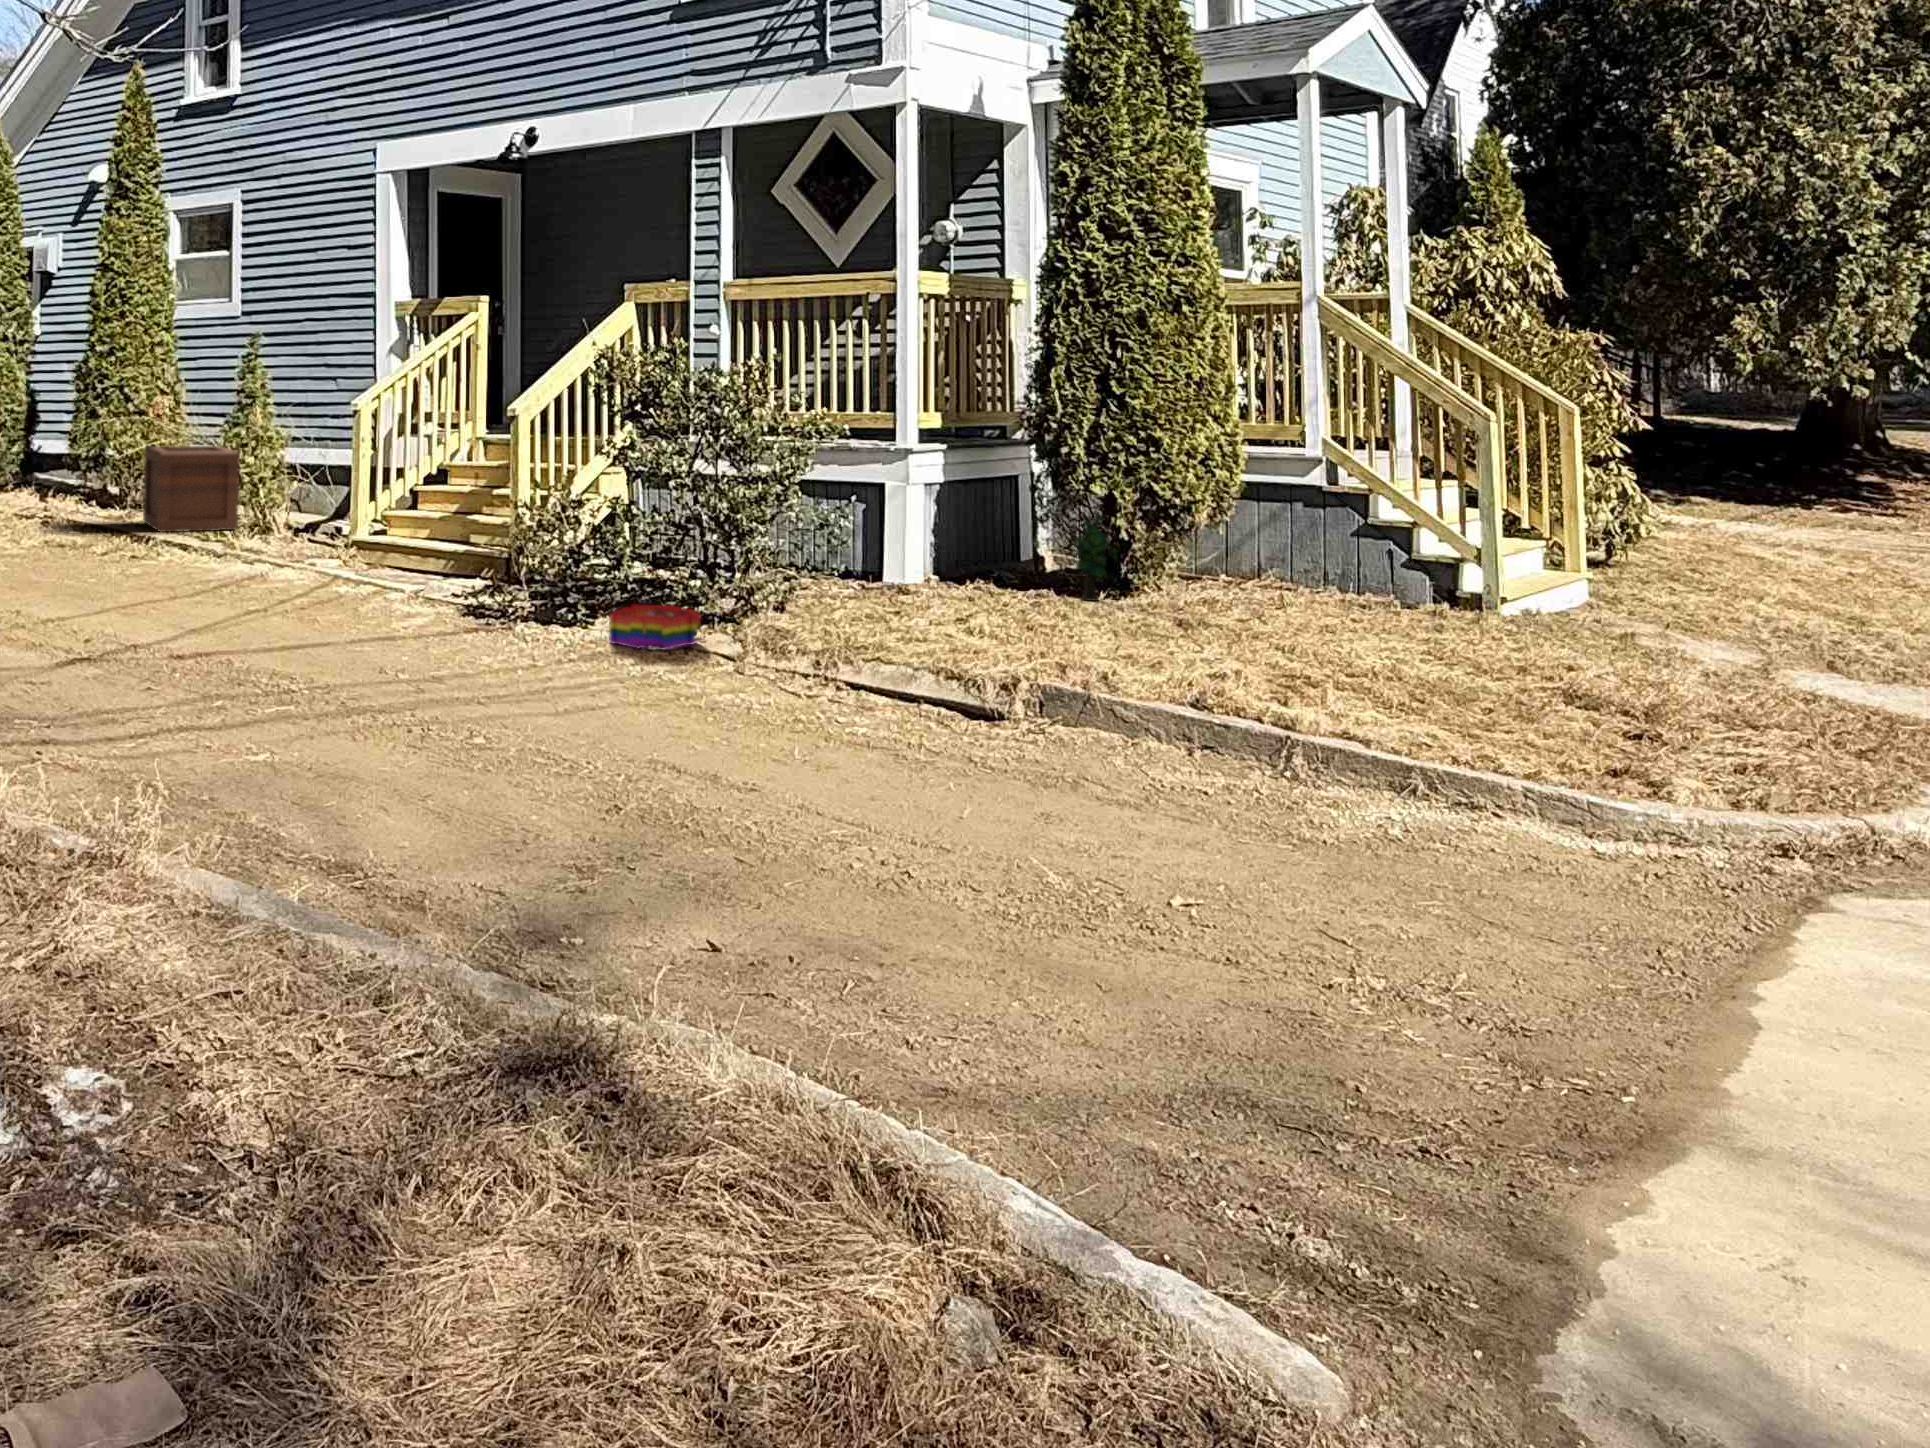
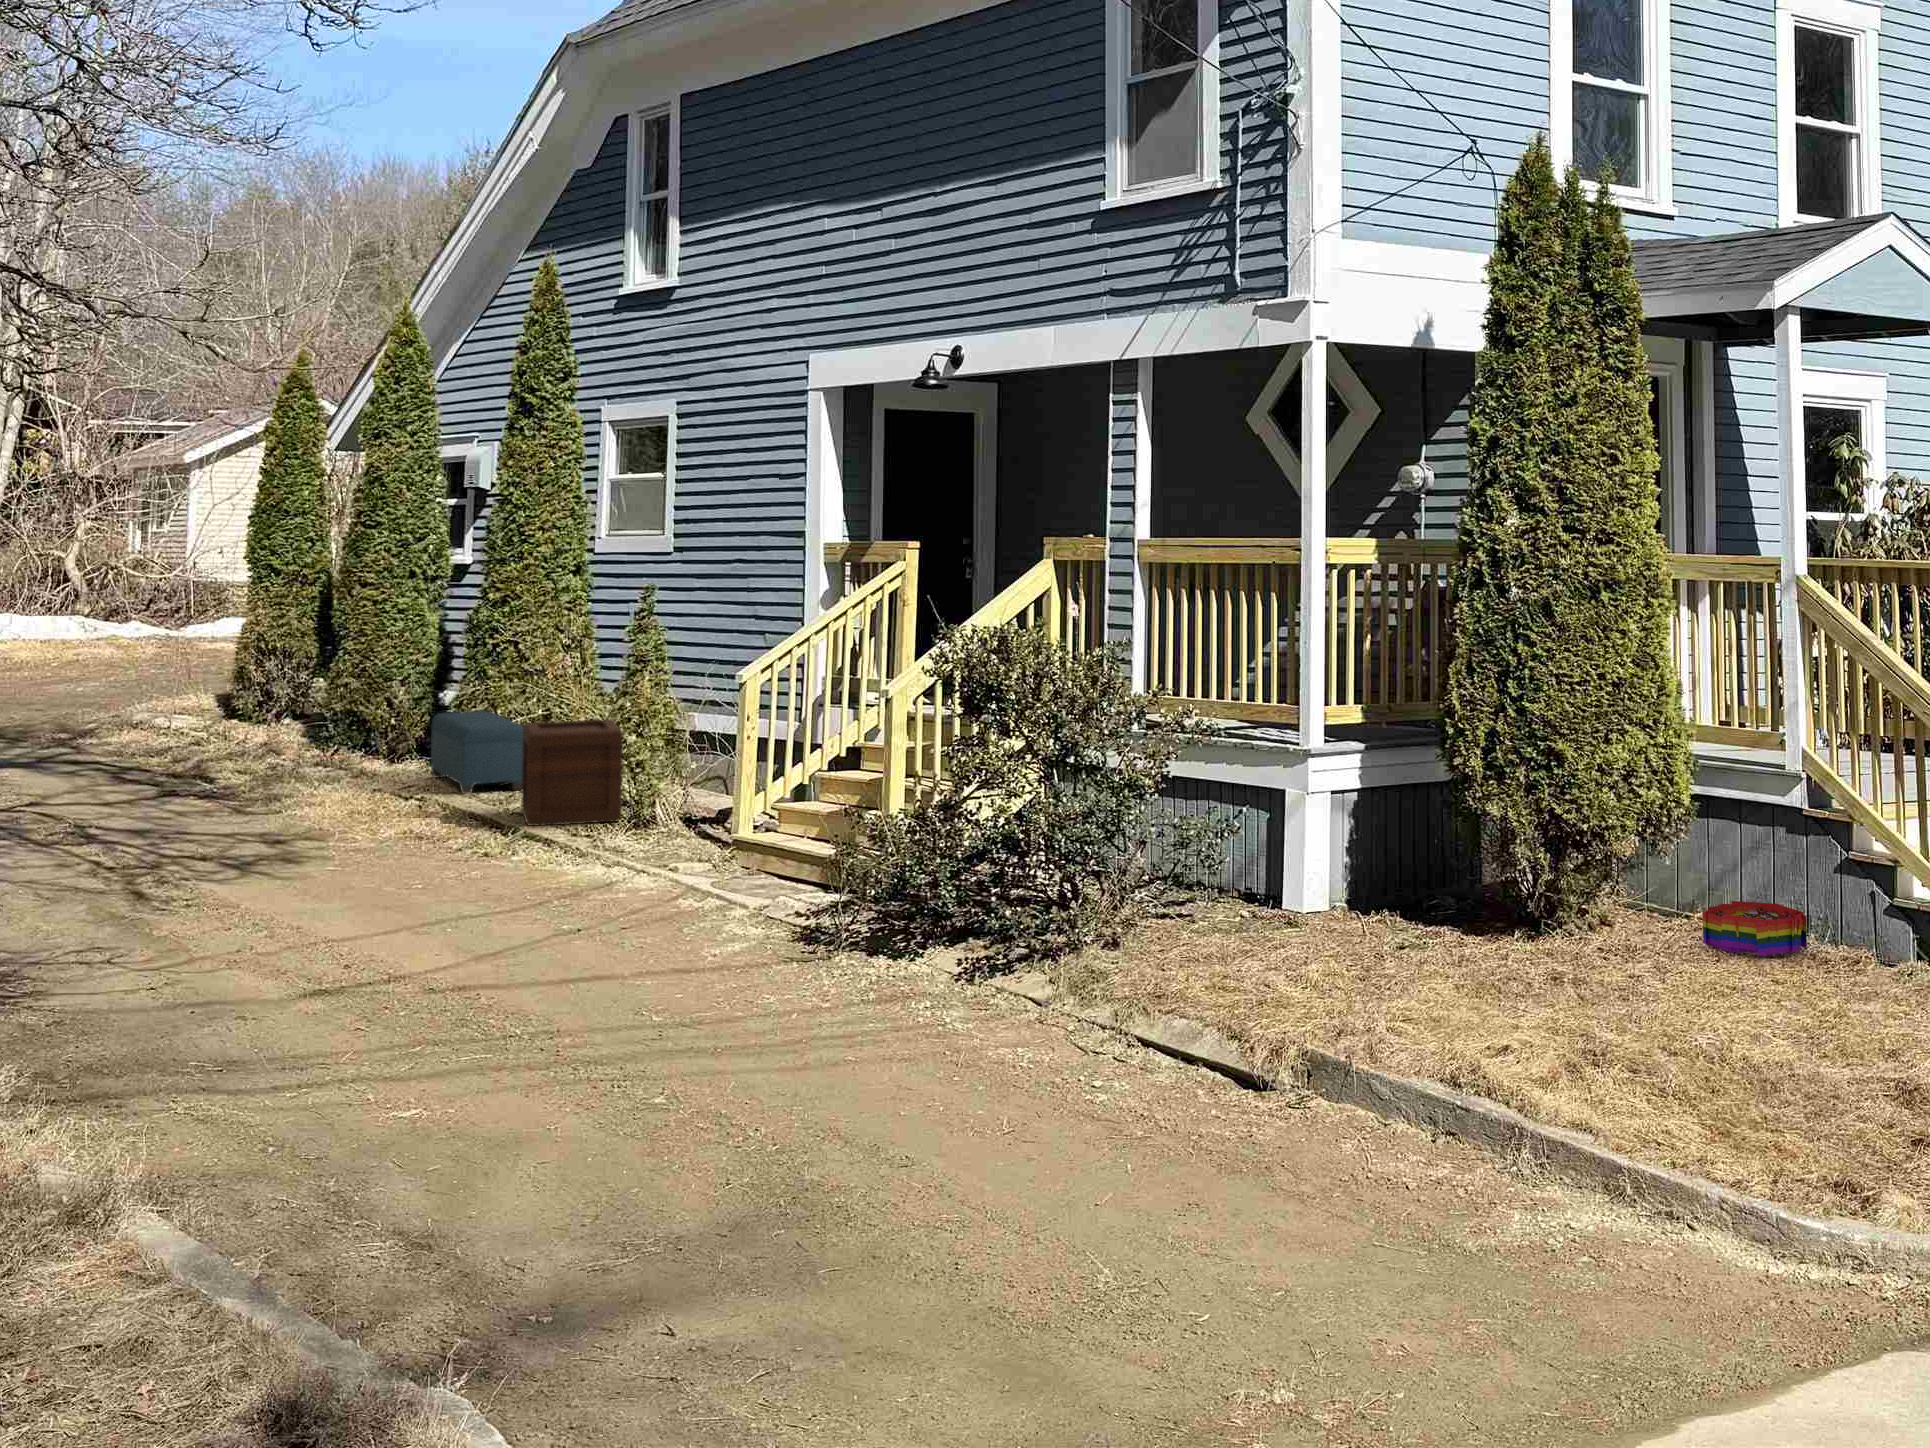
bench: none [40,447,133,513] -> present [431,711,523,794]
decorative plant: present [1071,514,1118,601] -> none [1472,841,1527,945]
storage bin: present [609,605,701,649] -> present [1702,901,1807,956]

